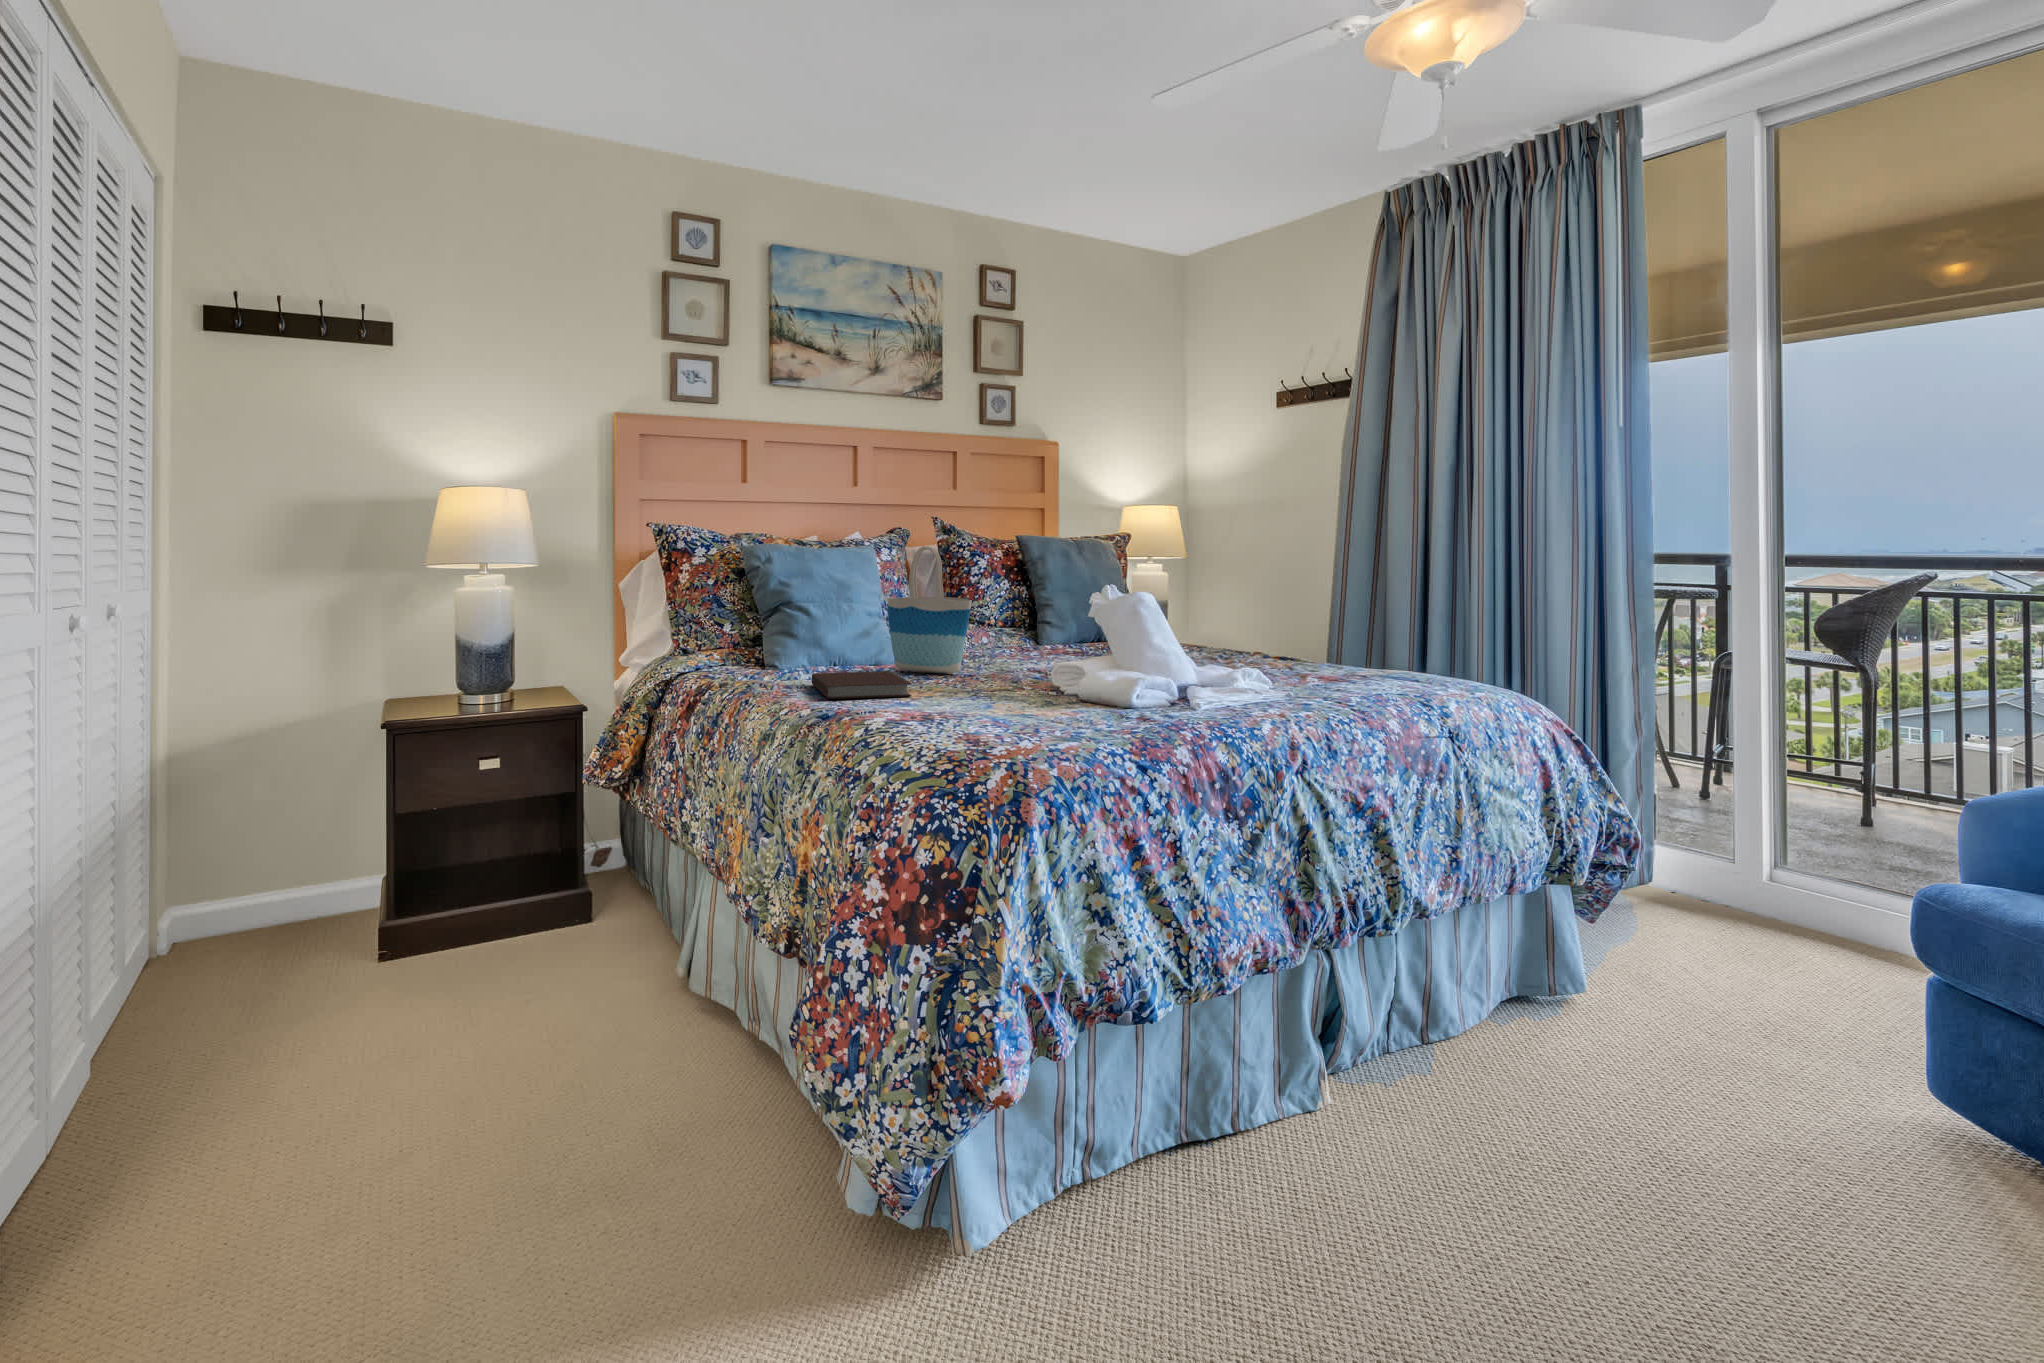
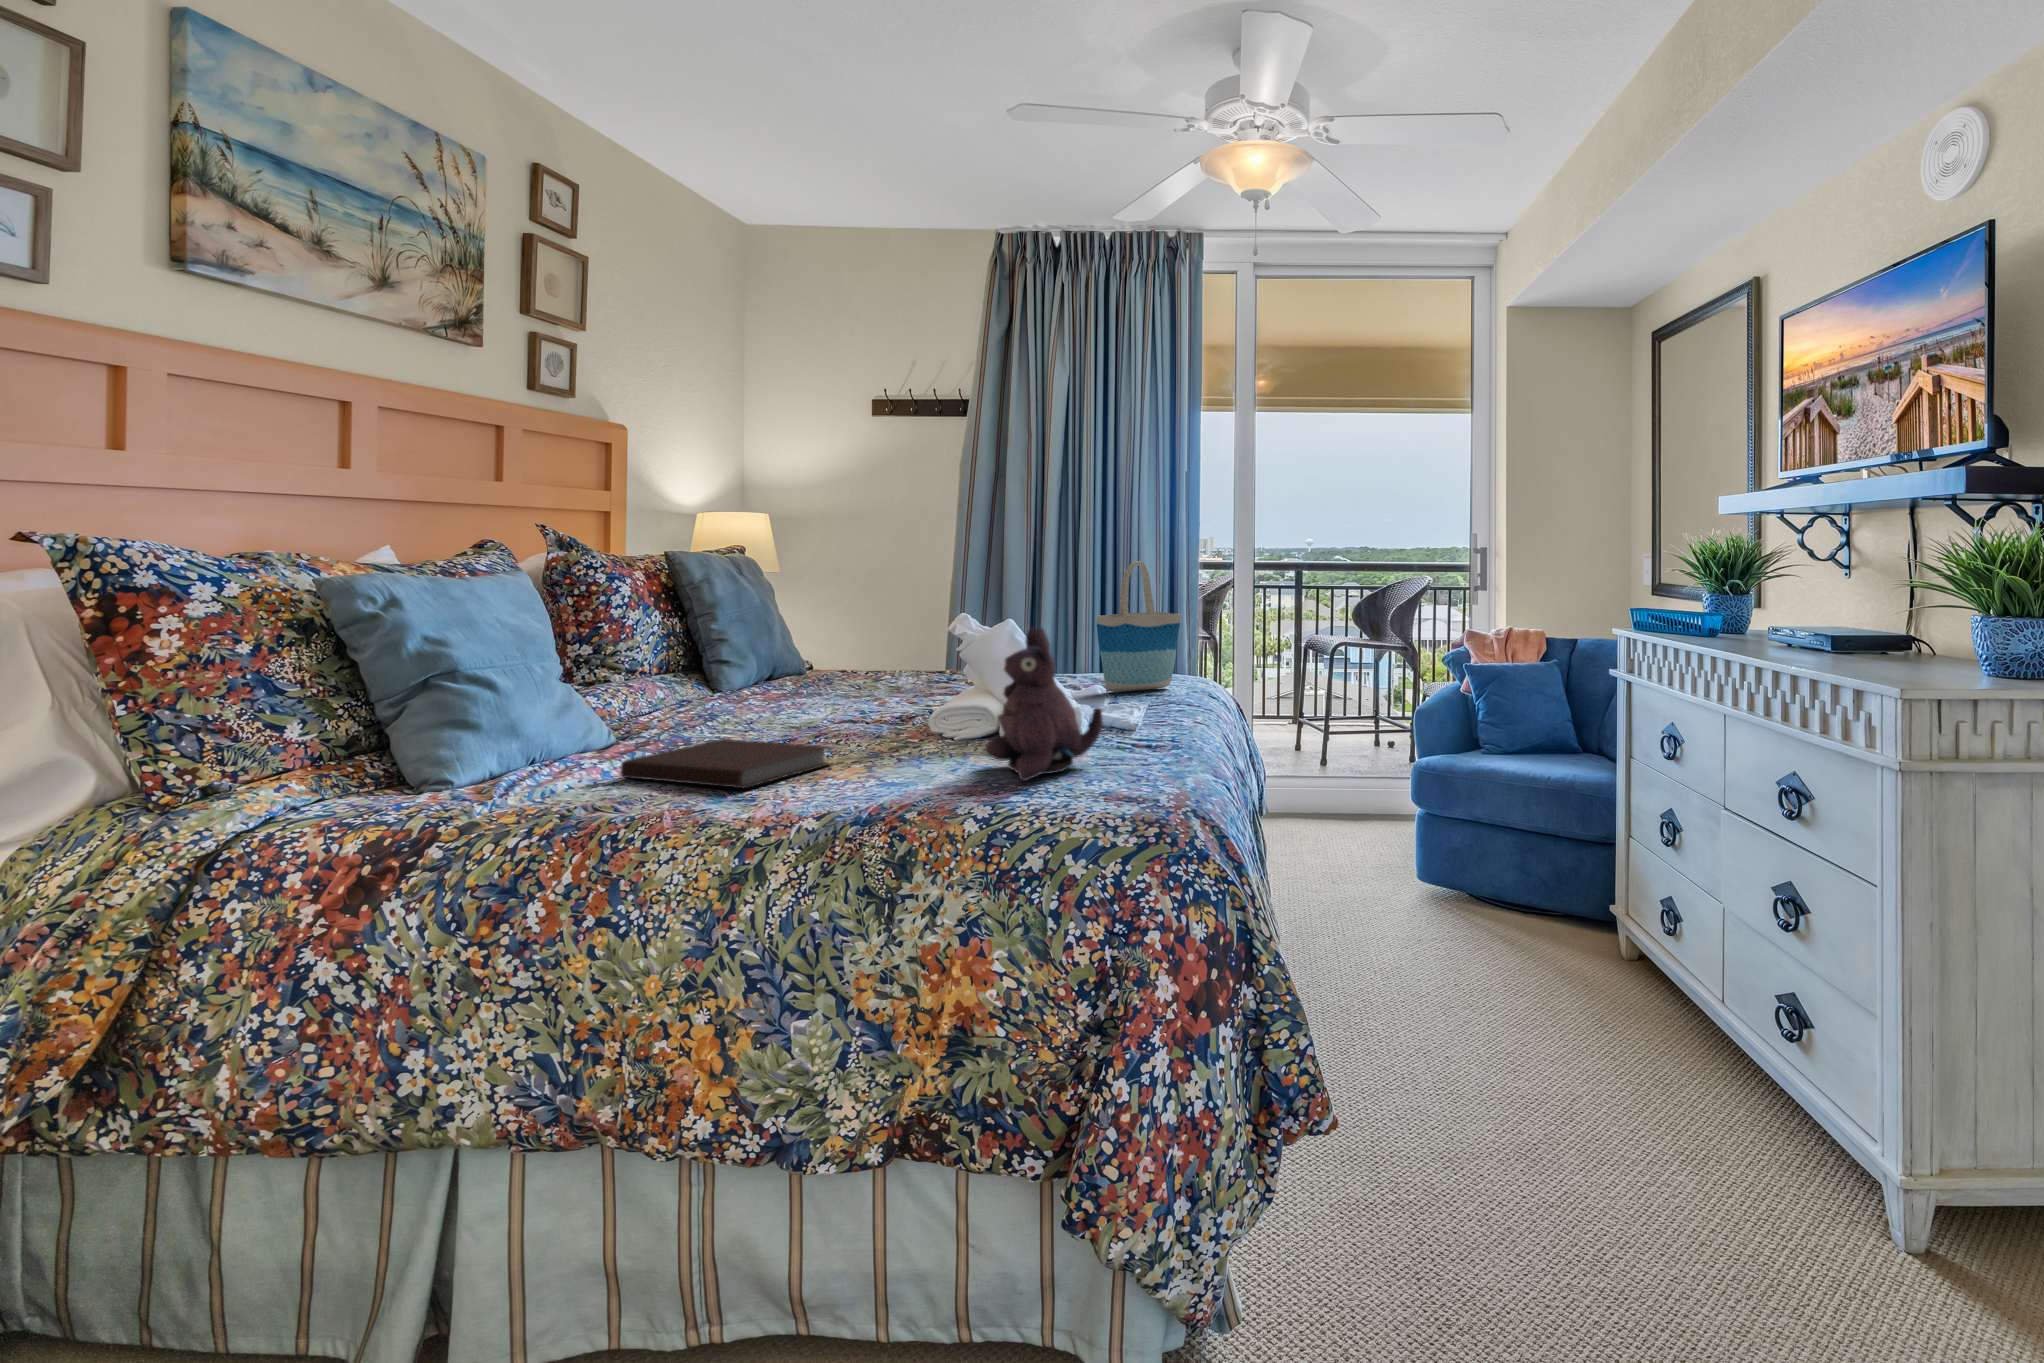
tote bag: present [888,546,972,673] -> present [1096,561,1181,692]
plush toy: none [952,600,1050,725] -> present [986,627,1103,781]

